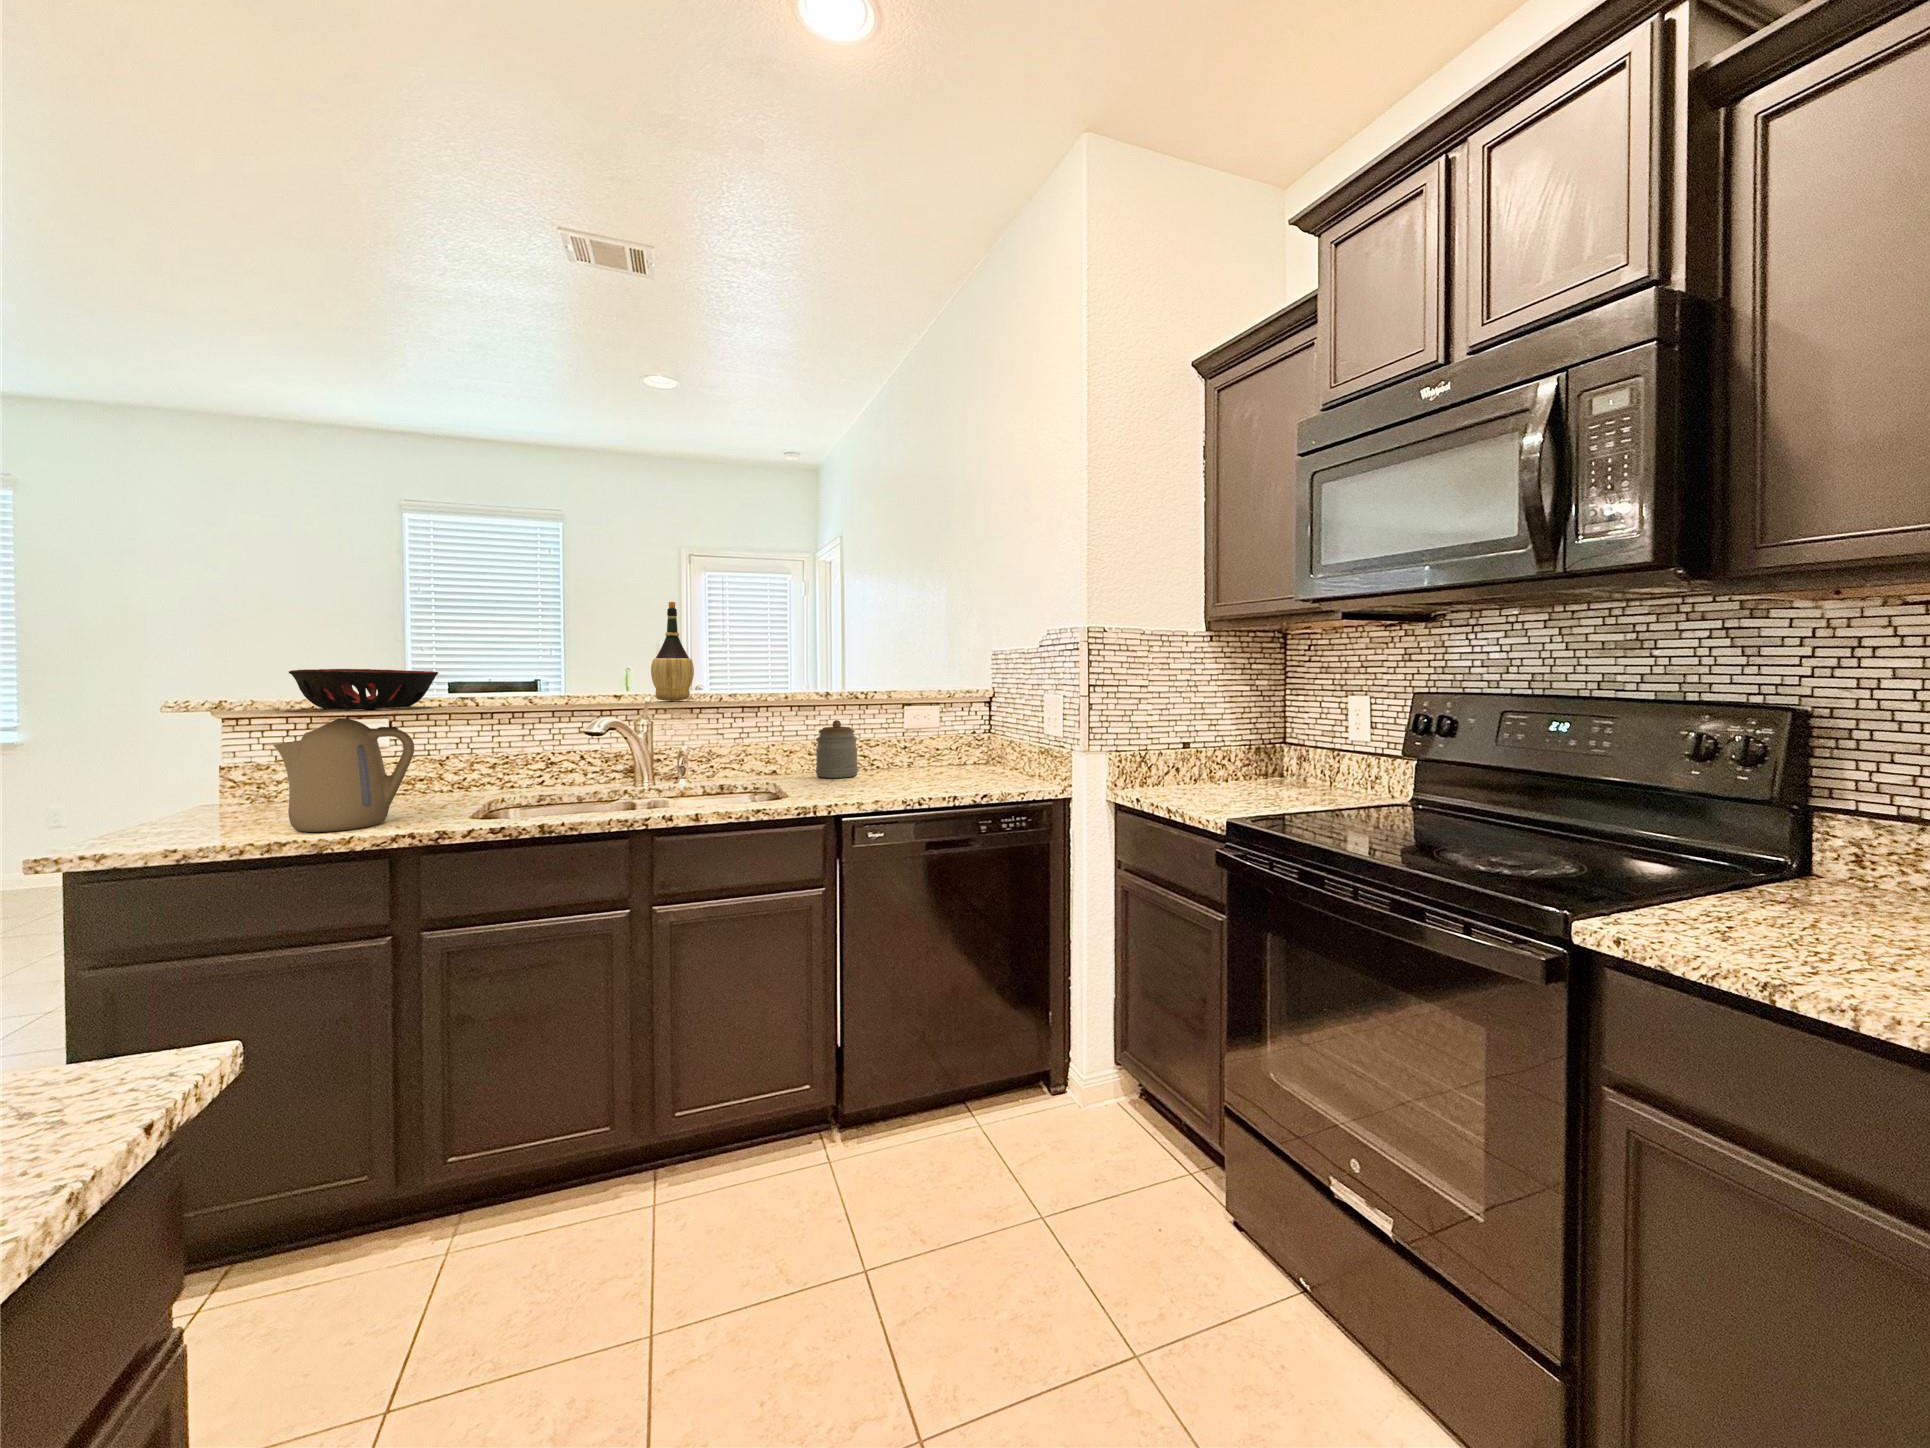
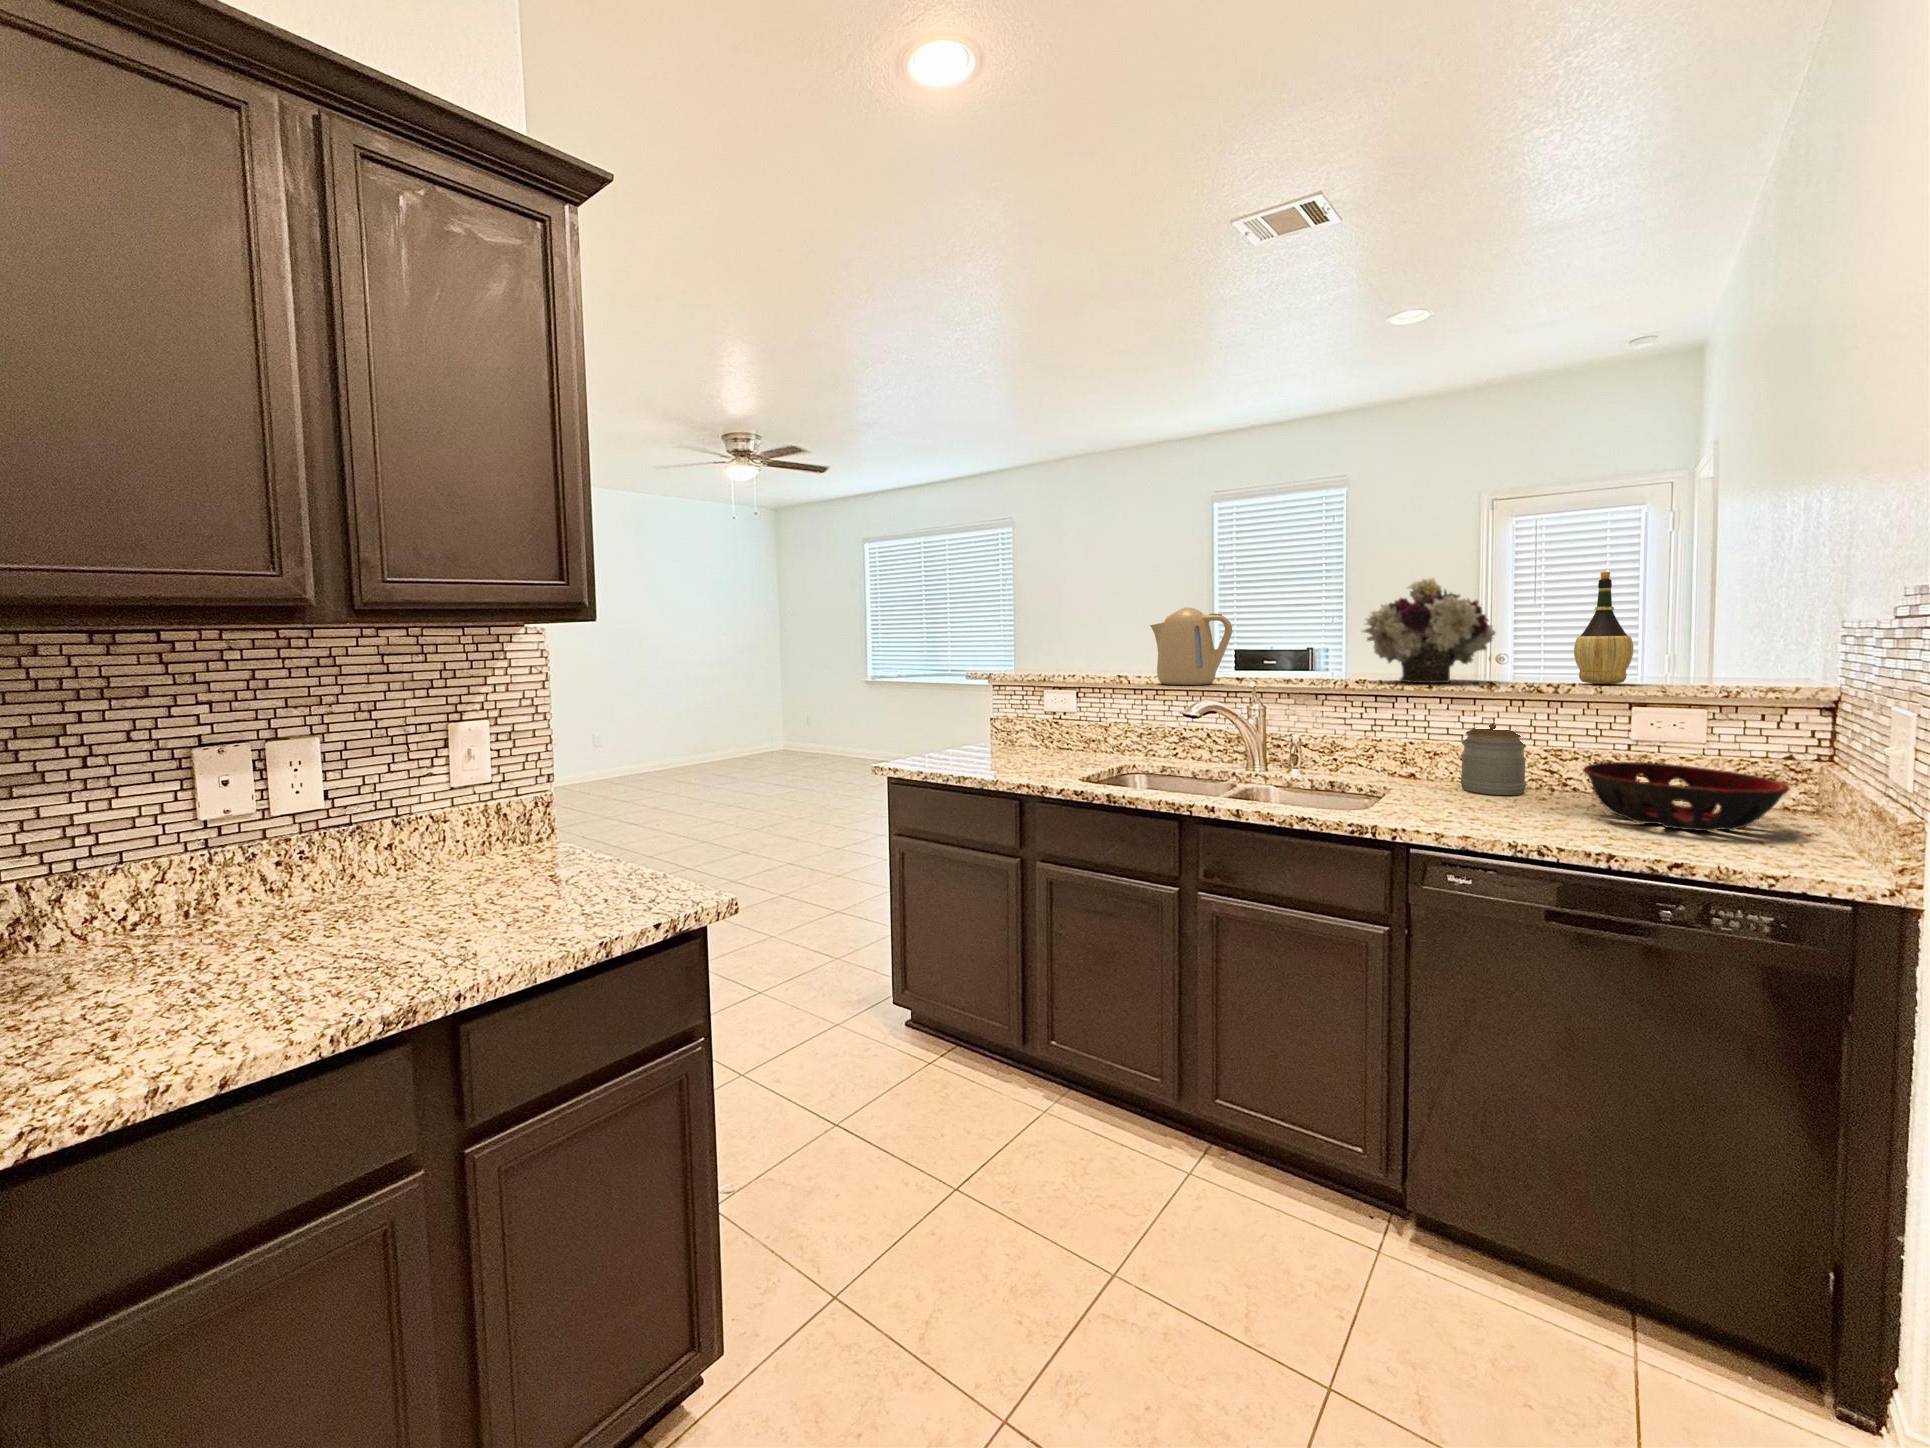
wine bottle: present [651,602,694,701] -> present [1574,572,1633,684]
flower arrangement: none [711,608,807,697] -> present [1363,578,1496,683]
decorative bowl: present [289,669,438,709] -> present [1583,762,1790,831]
kettle: present [273,718,414,832] -> present [1150,607,1232,685]

